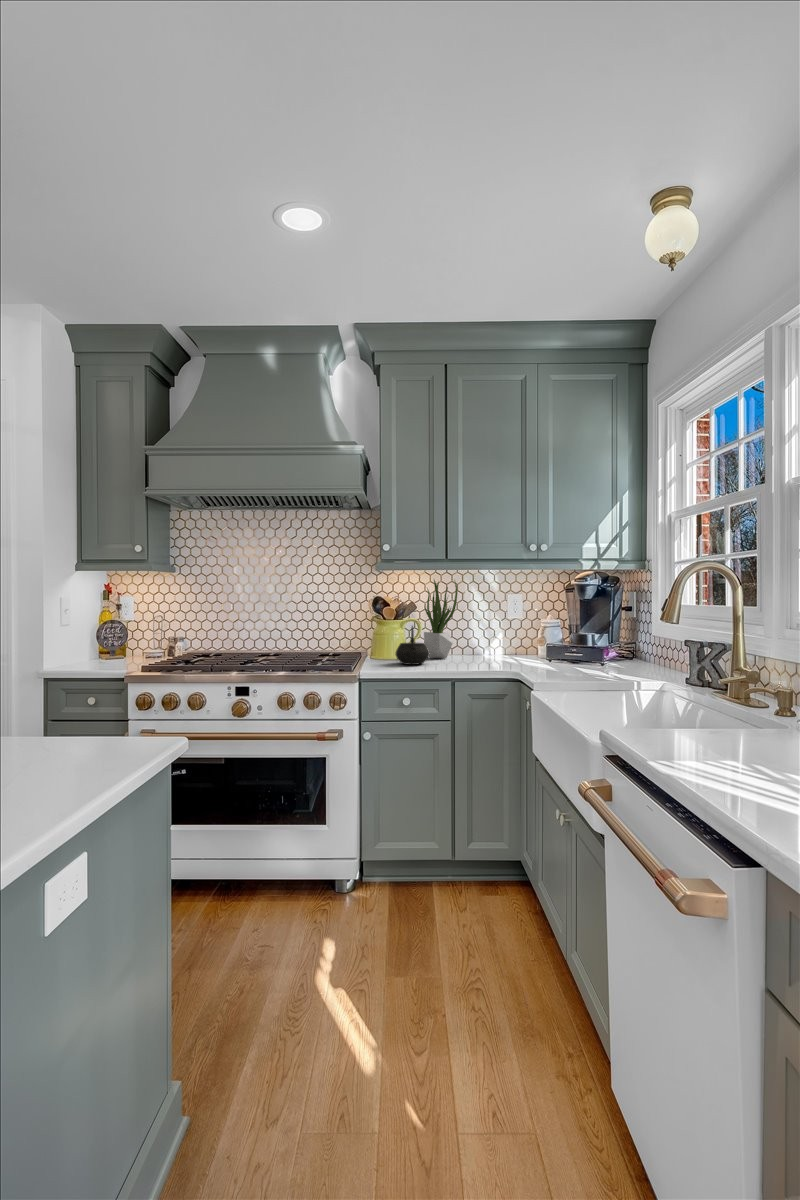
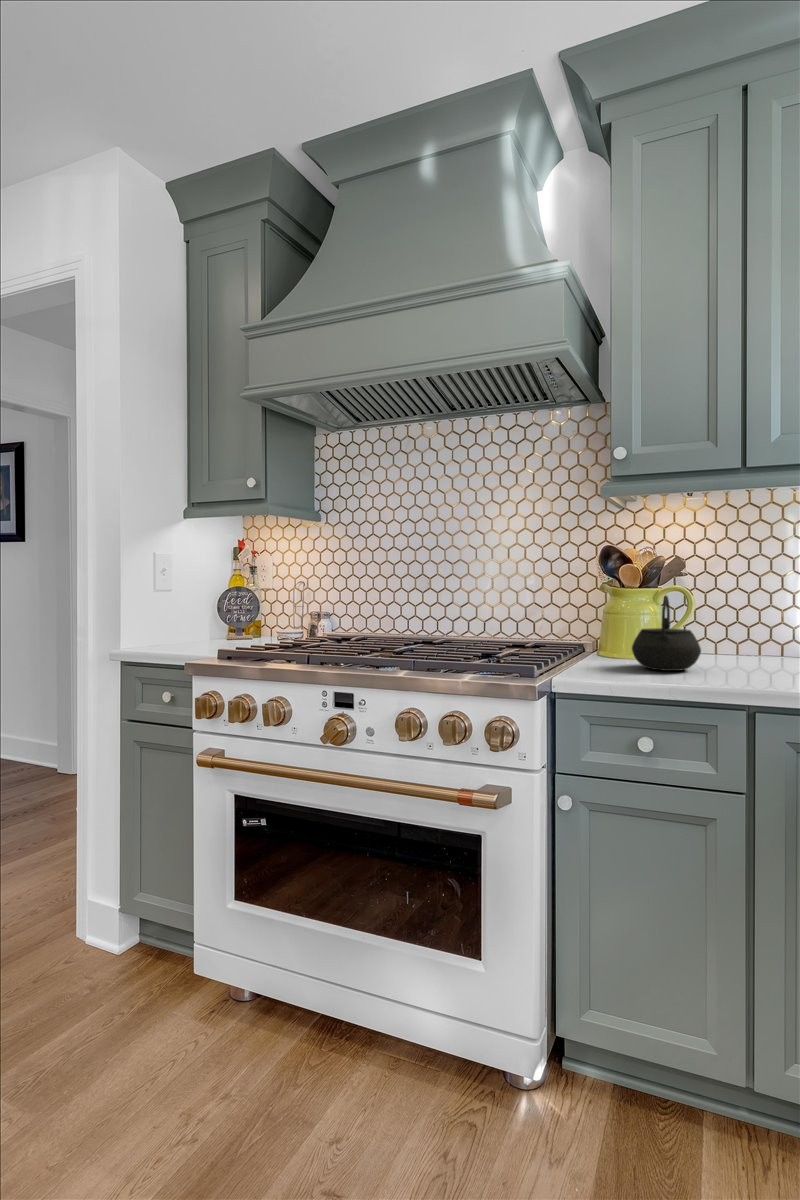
potted plant: present [424,580,458,658] -> none [697,509,769,661]

